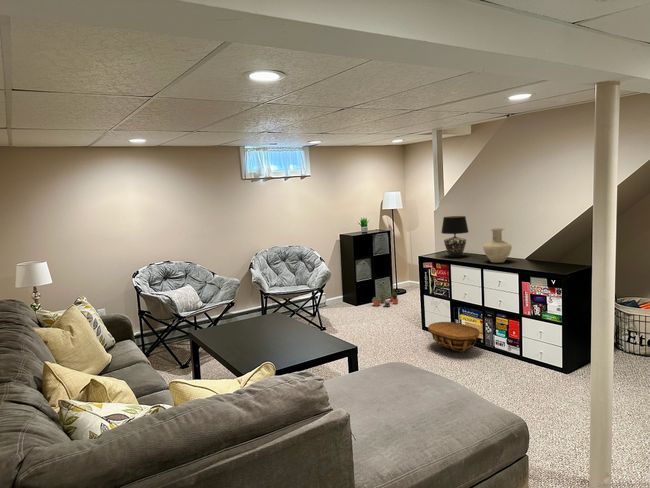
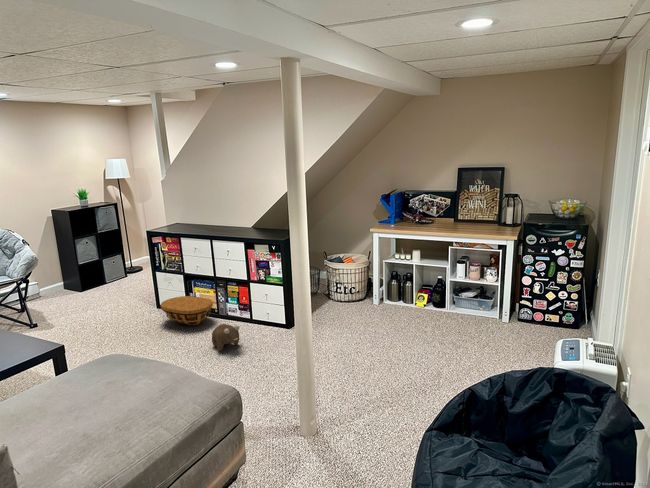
table lamp: present [442,216,469,257] -> none [168,187,197,229]
vase: present [483,228,512,262] -> none [211,198,238,232]
potted plant: present [373,283,398,306] -> none [99,259,131,288]
plush toy: none [479,354,510,381] -> present [212,324,240,351]

